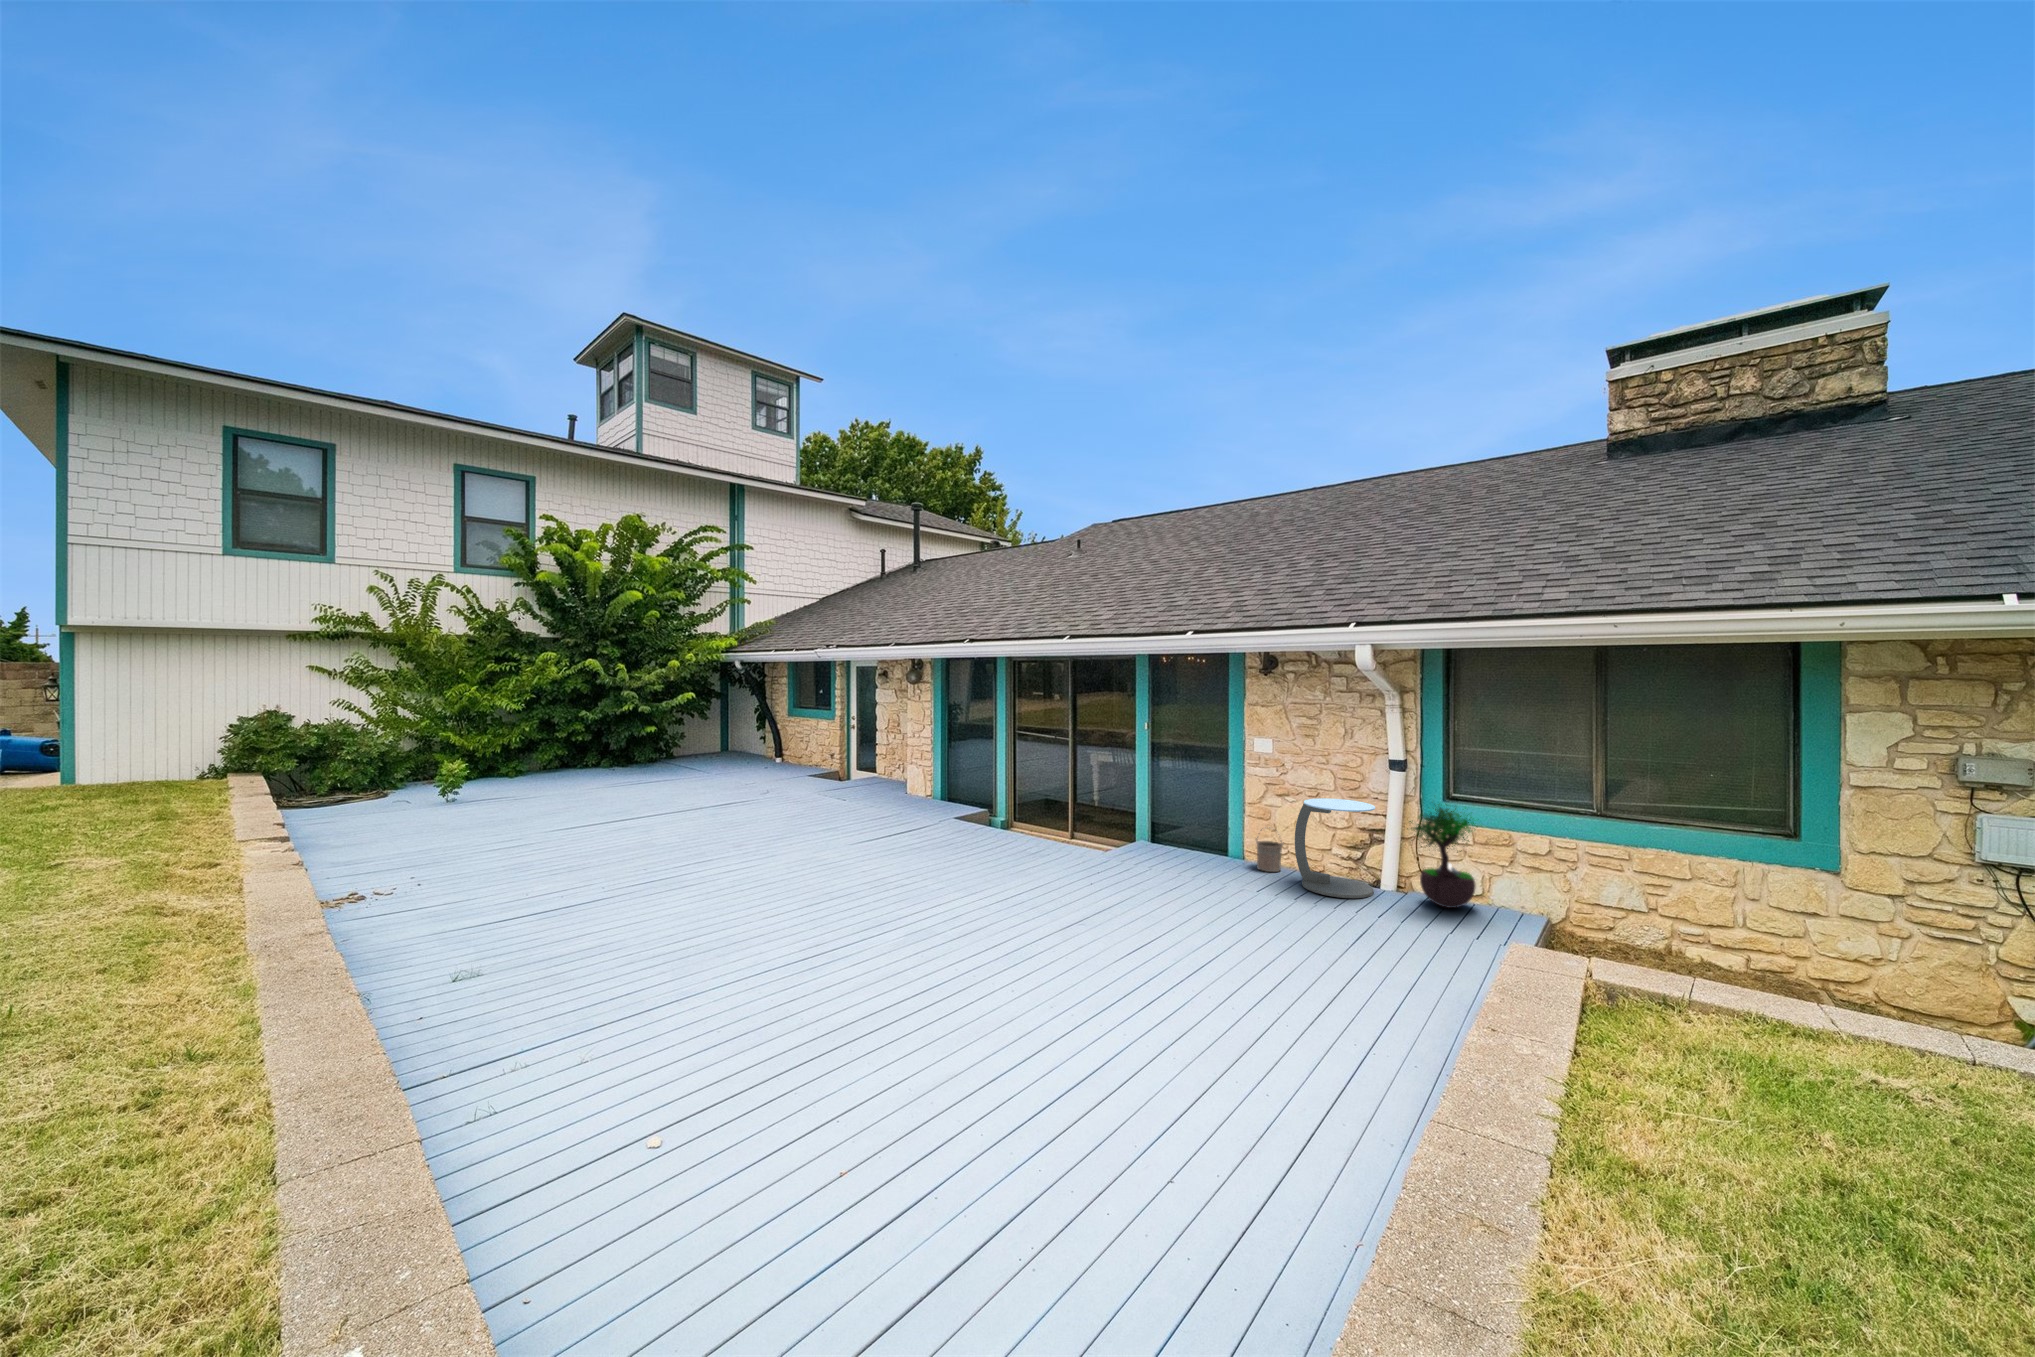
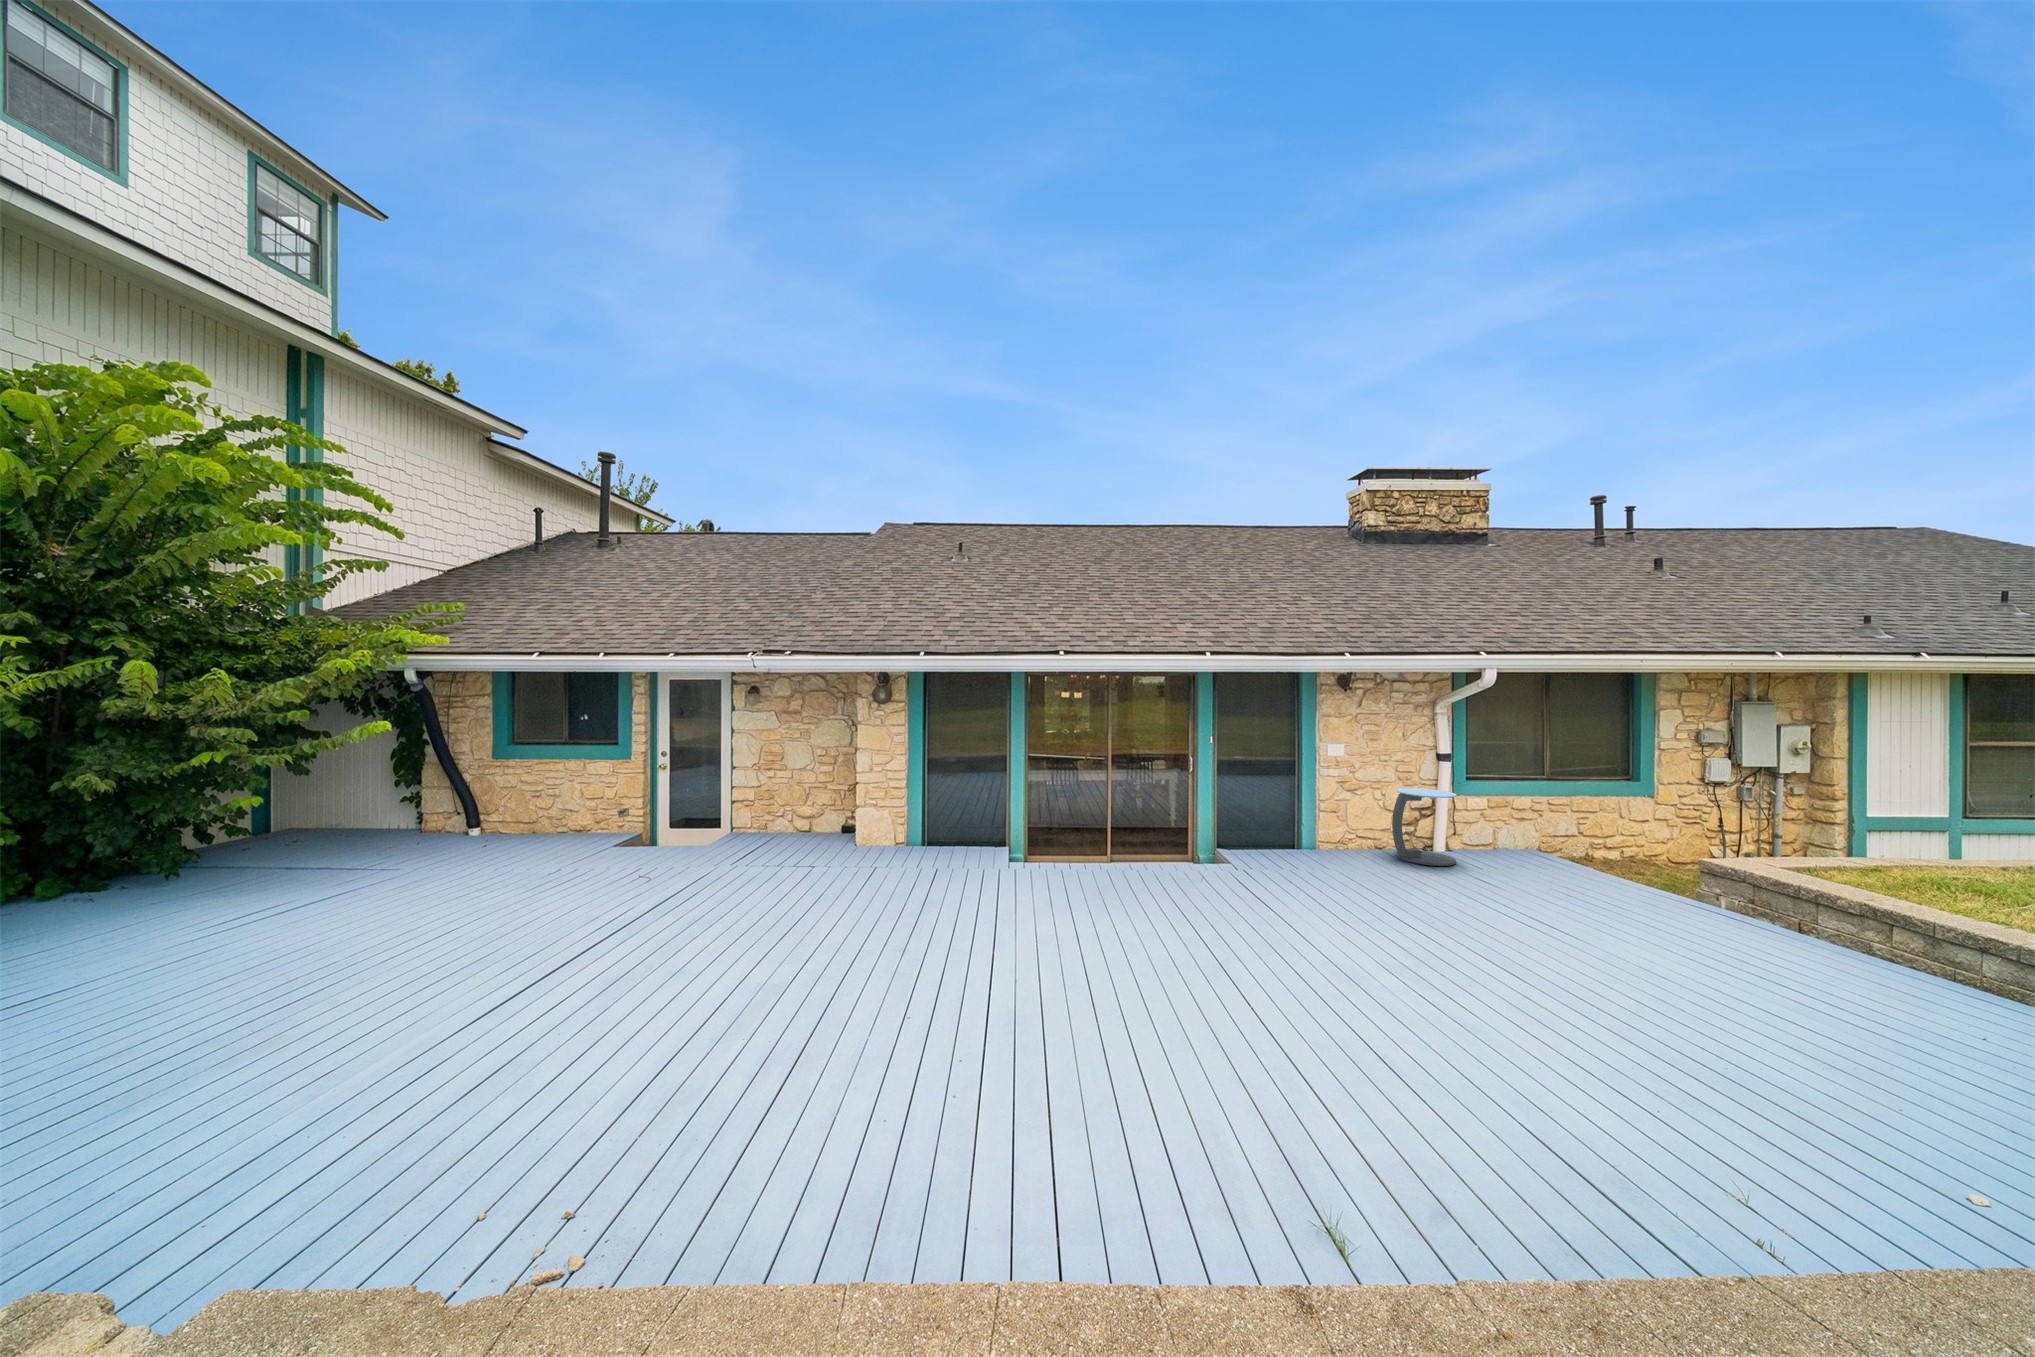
potted tree: present [1407,804,1475,908] -> none [1473,778,1529,857]
bucket: present [1256,837,1283,872] -> none [1344,819,1369,857]

